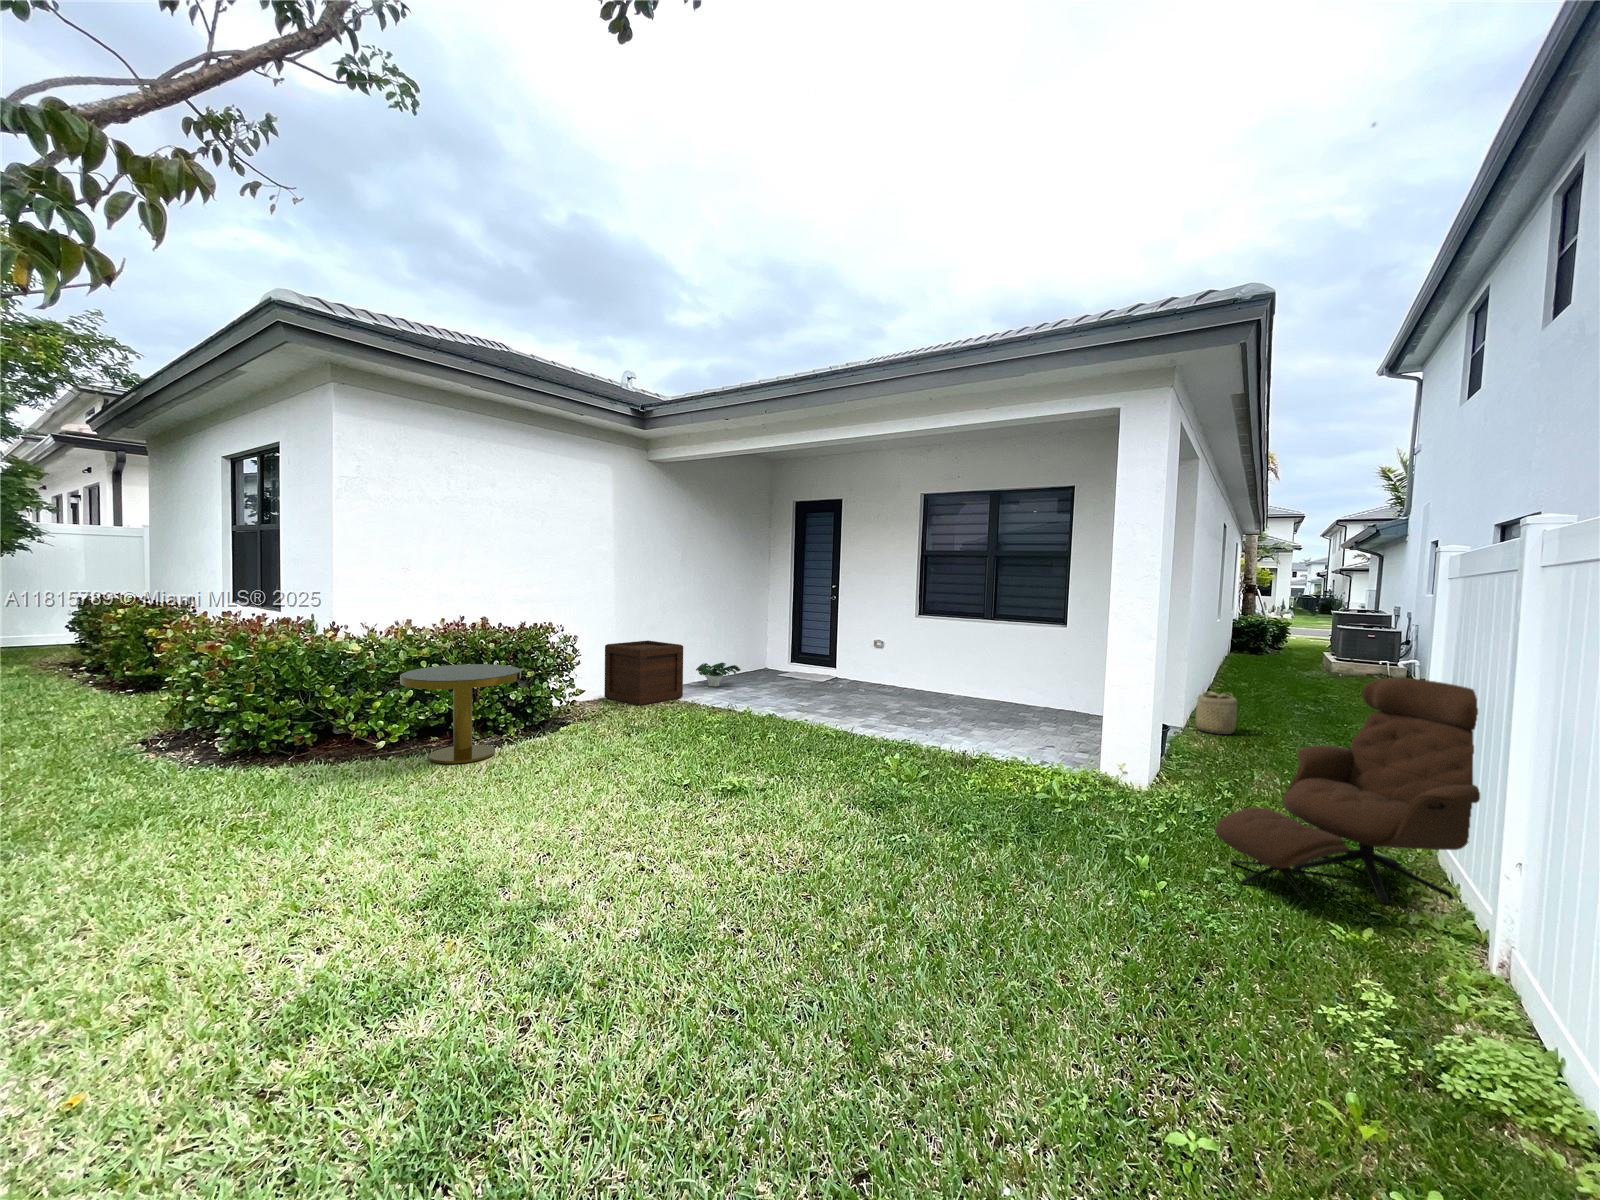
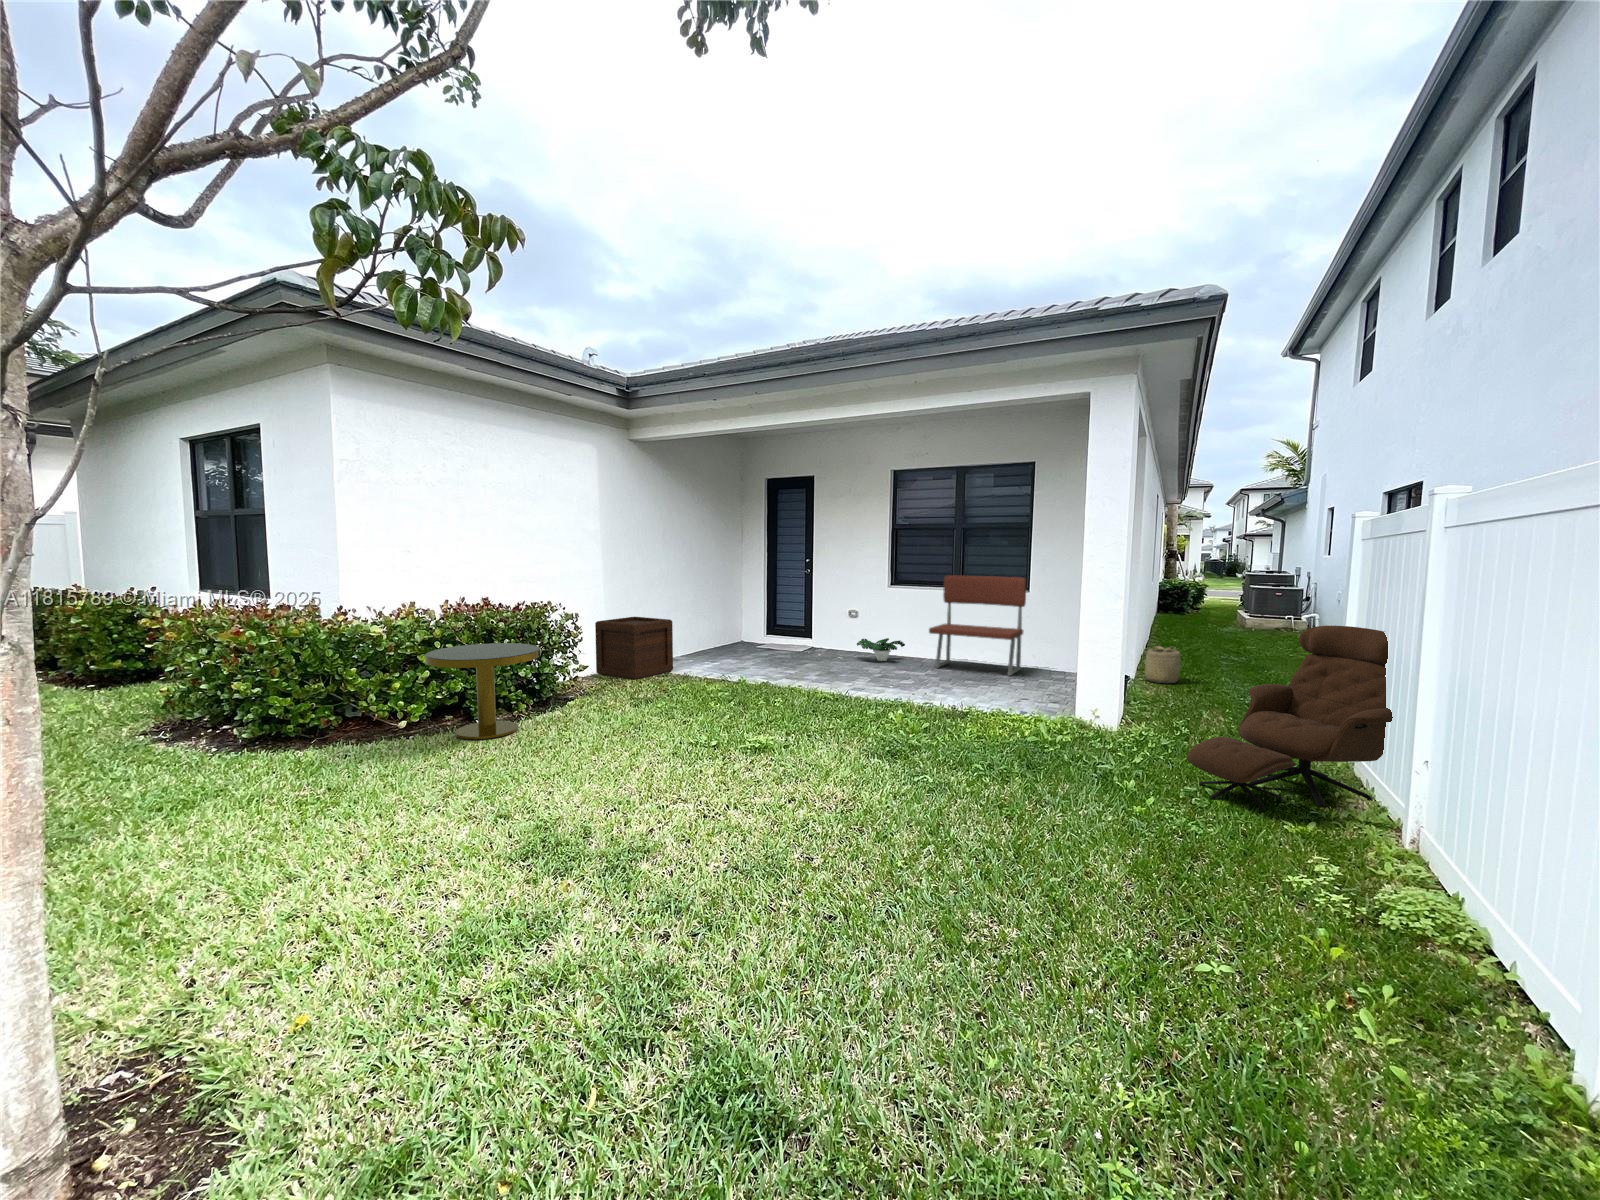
bench: none [954,606,1062,718] -> present [929,575,1026,676]
potted plant: present [696,663,741,686] -> present [857,638,905,661]

